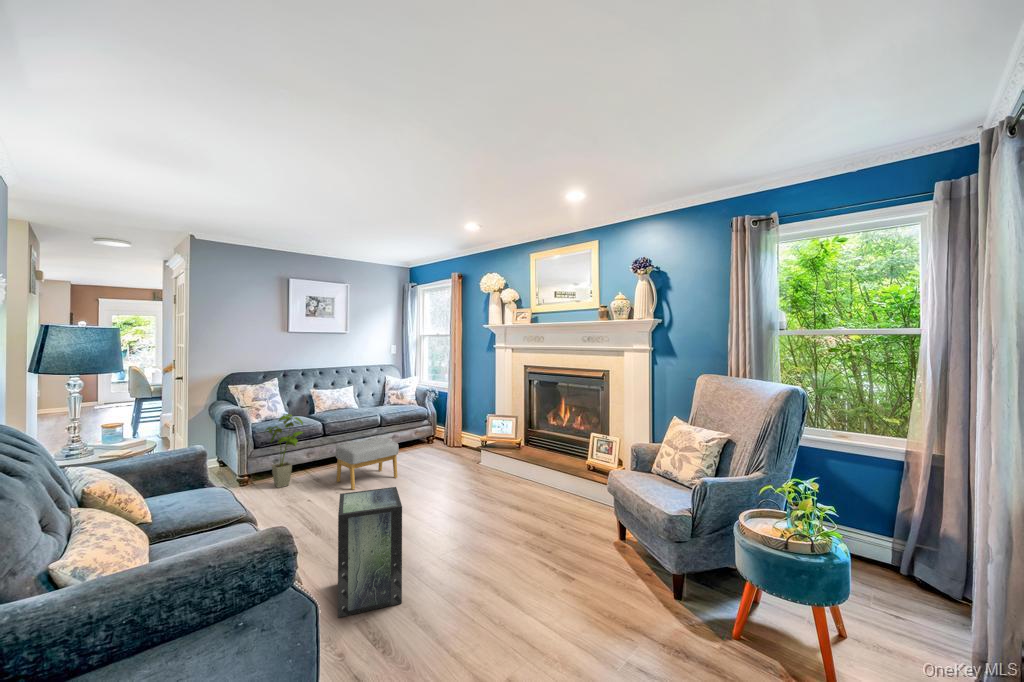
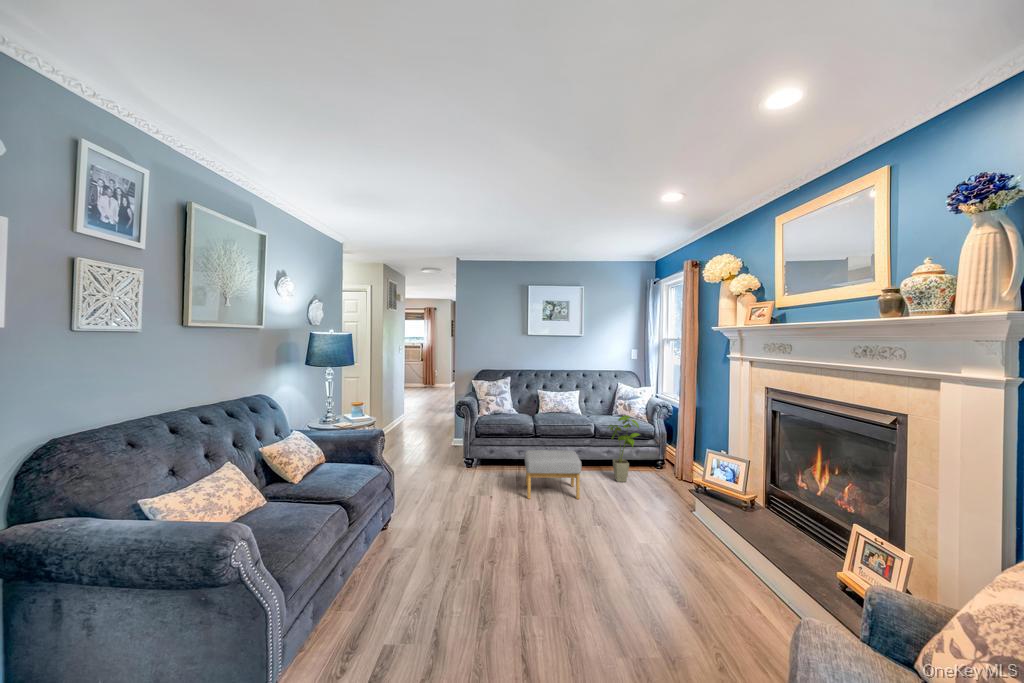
house plant: present [265,414,303,488] -> present [608,415,640,482]
storage box: present [338,487,402,618] -> none [374,504,461,650]

